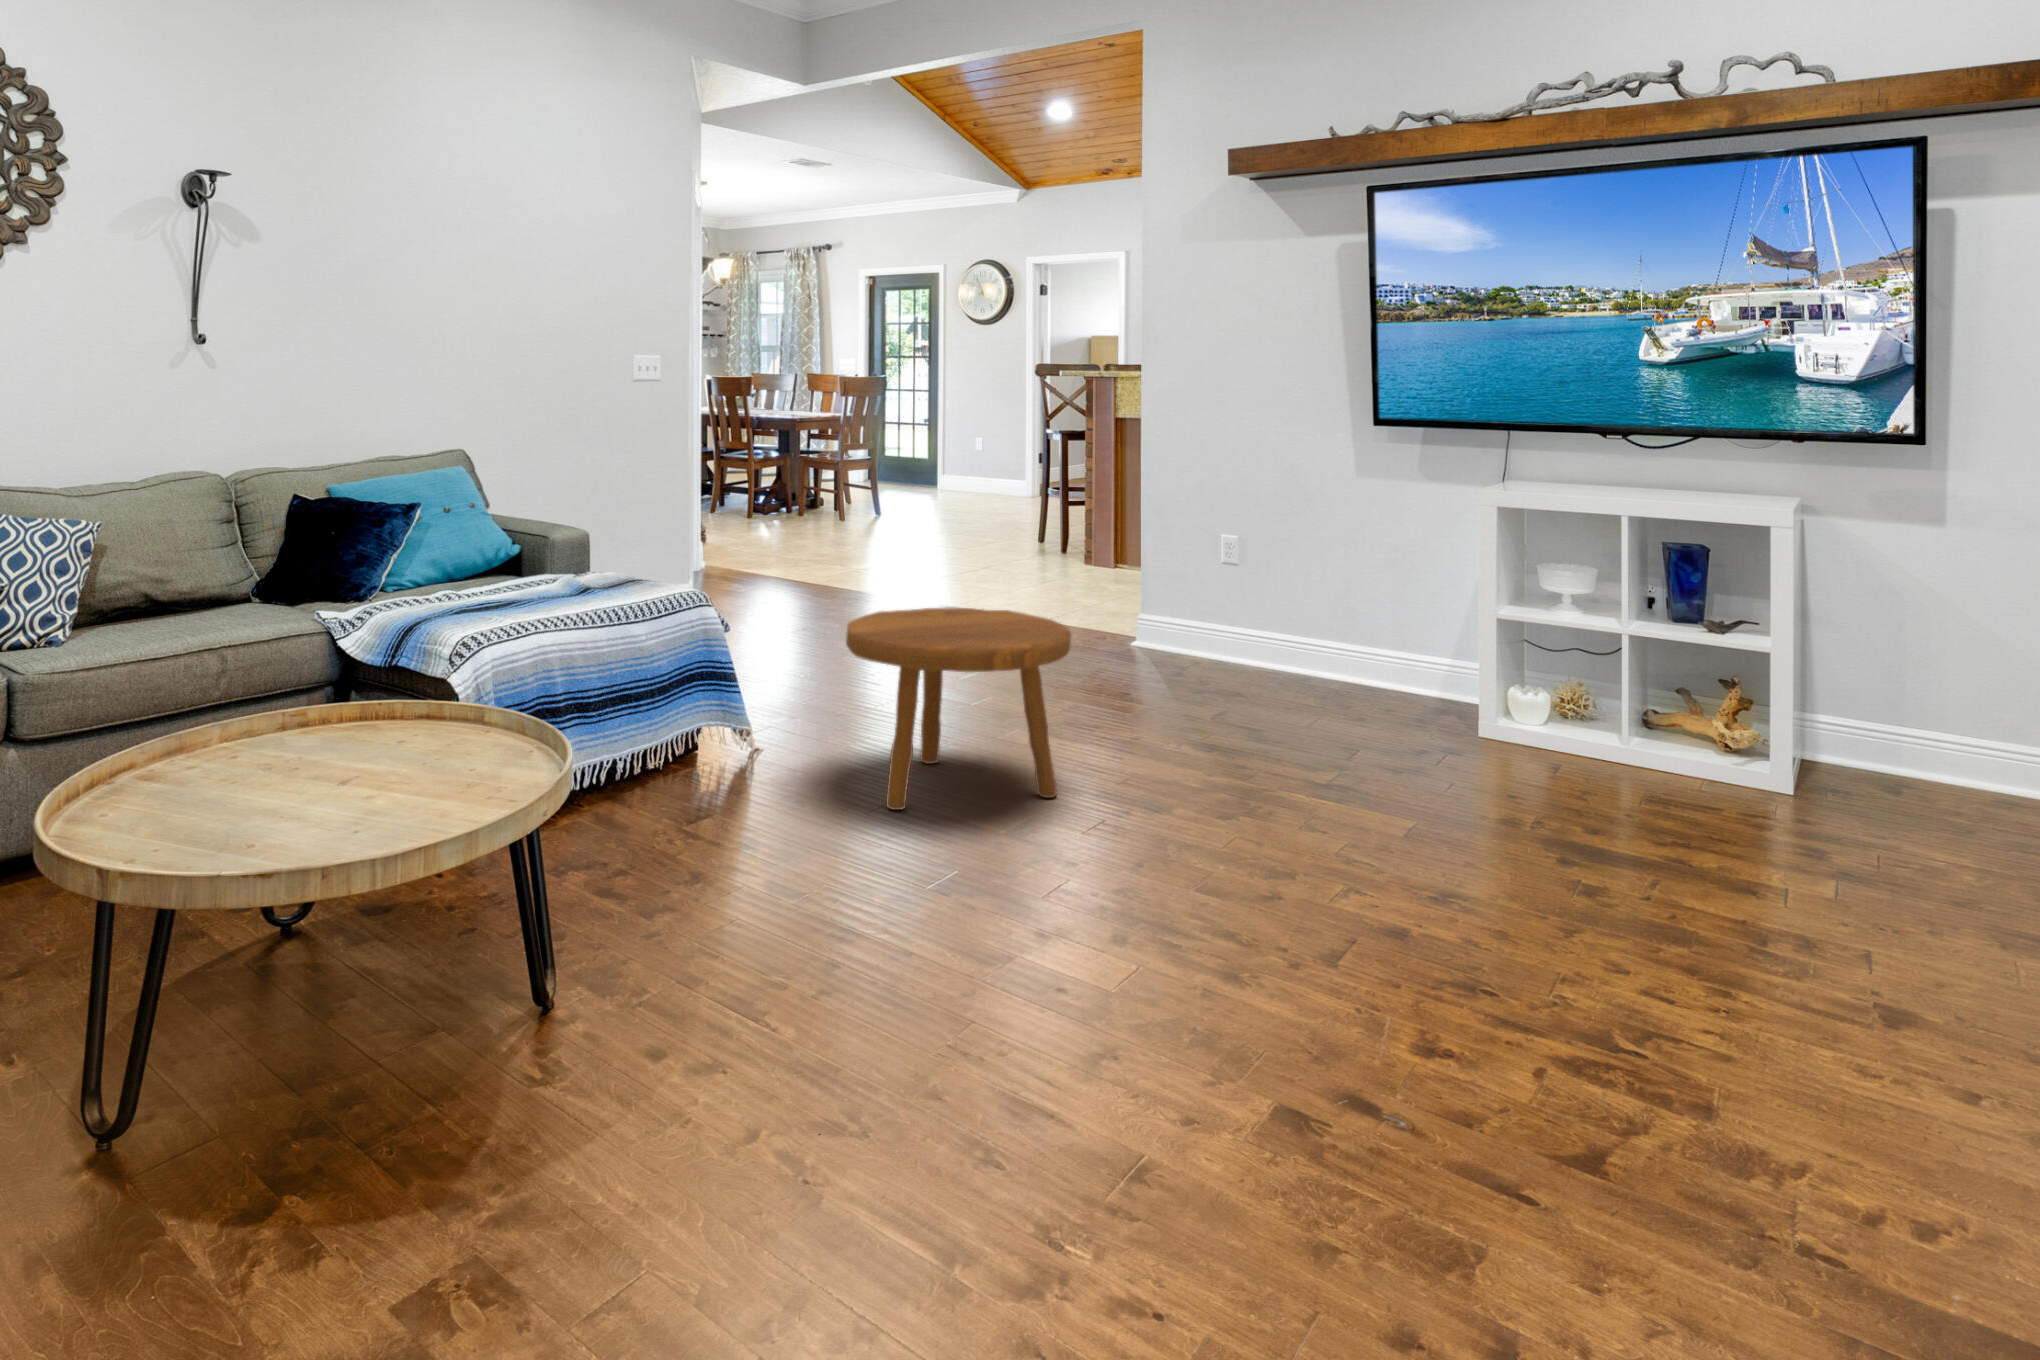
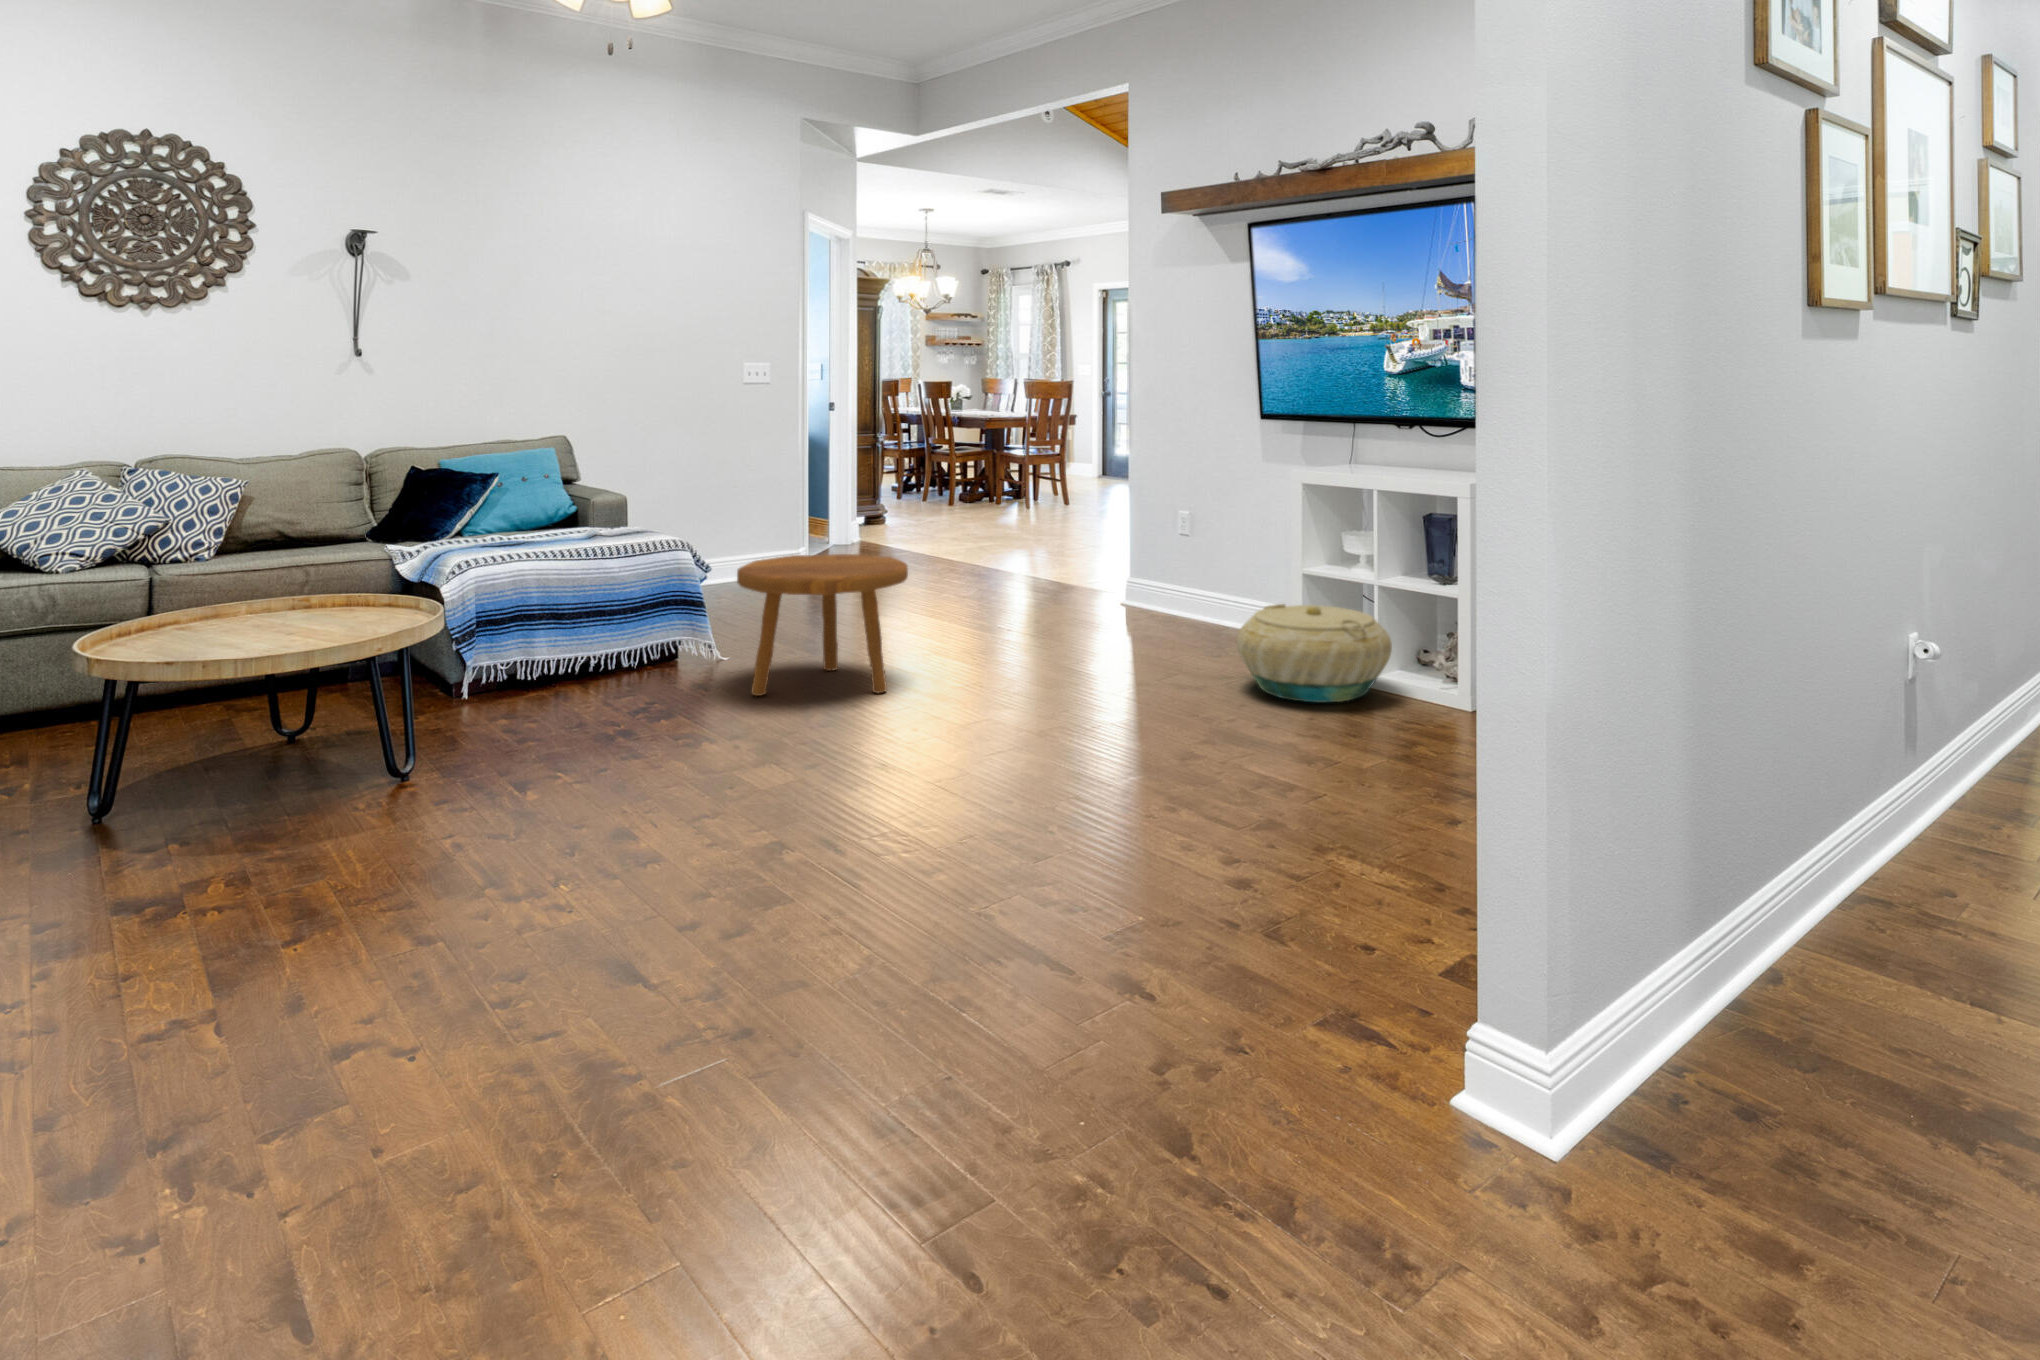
basket: none [1464,658,1684,786] -> present [1237,604,1392,703]

